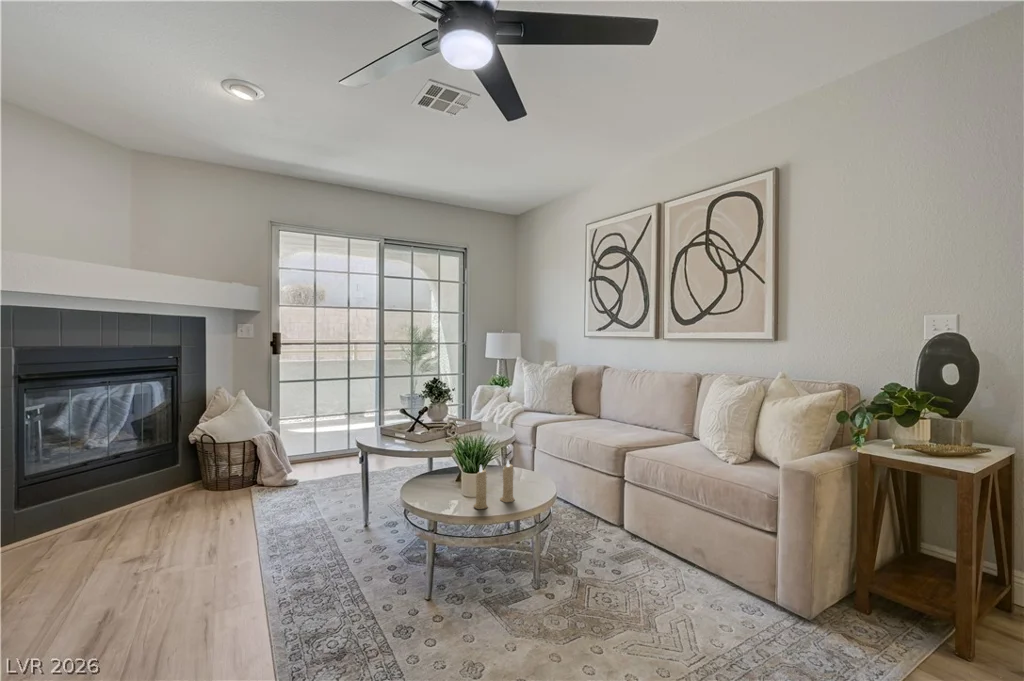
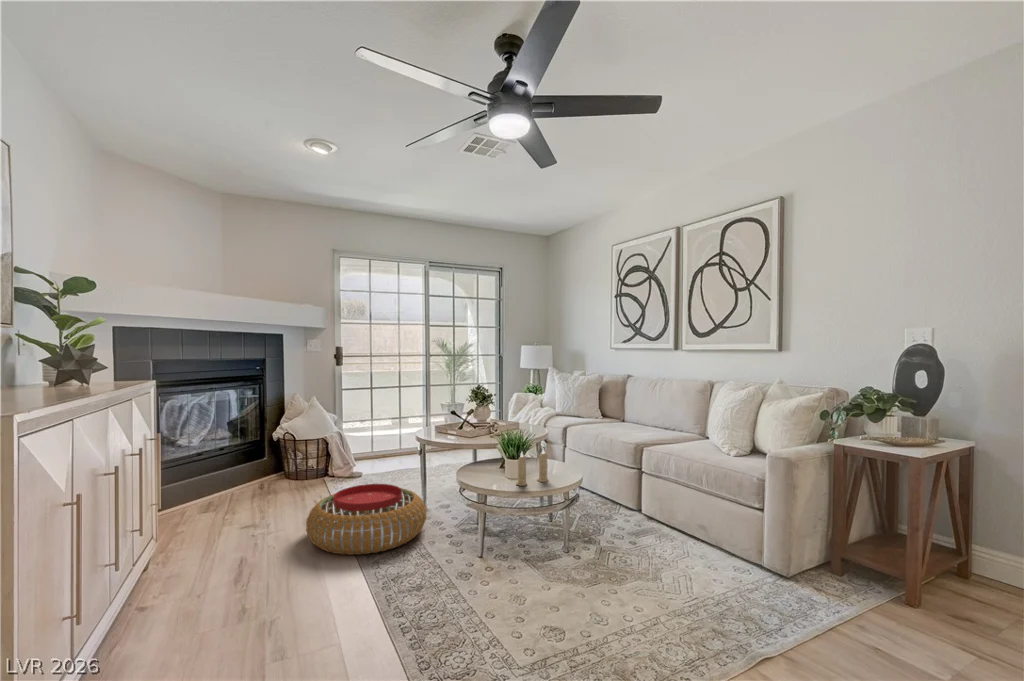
pouf: none [202,501,364,601] -> present [306,484,426,555]

